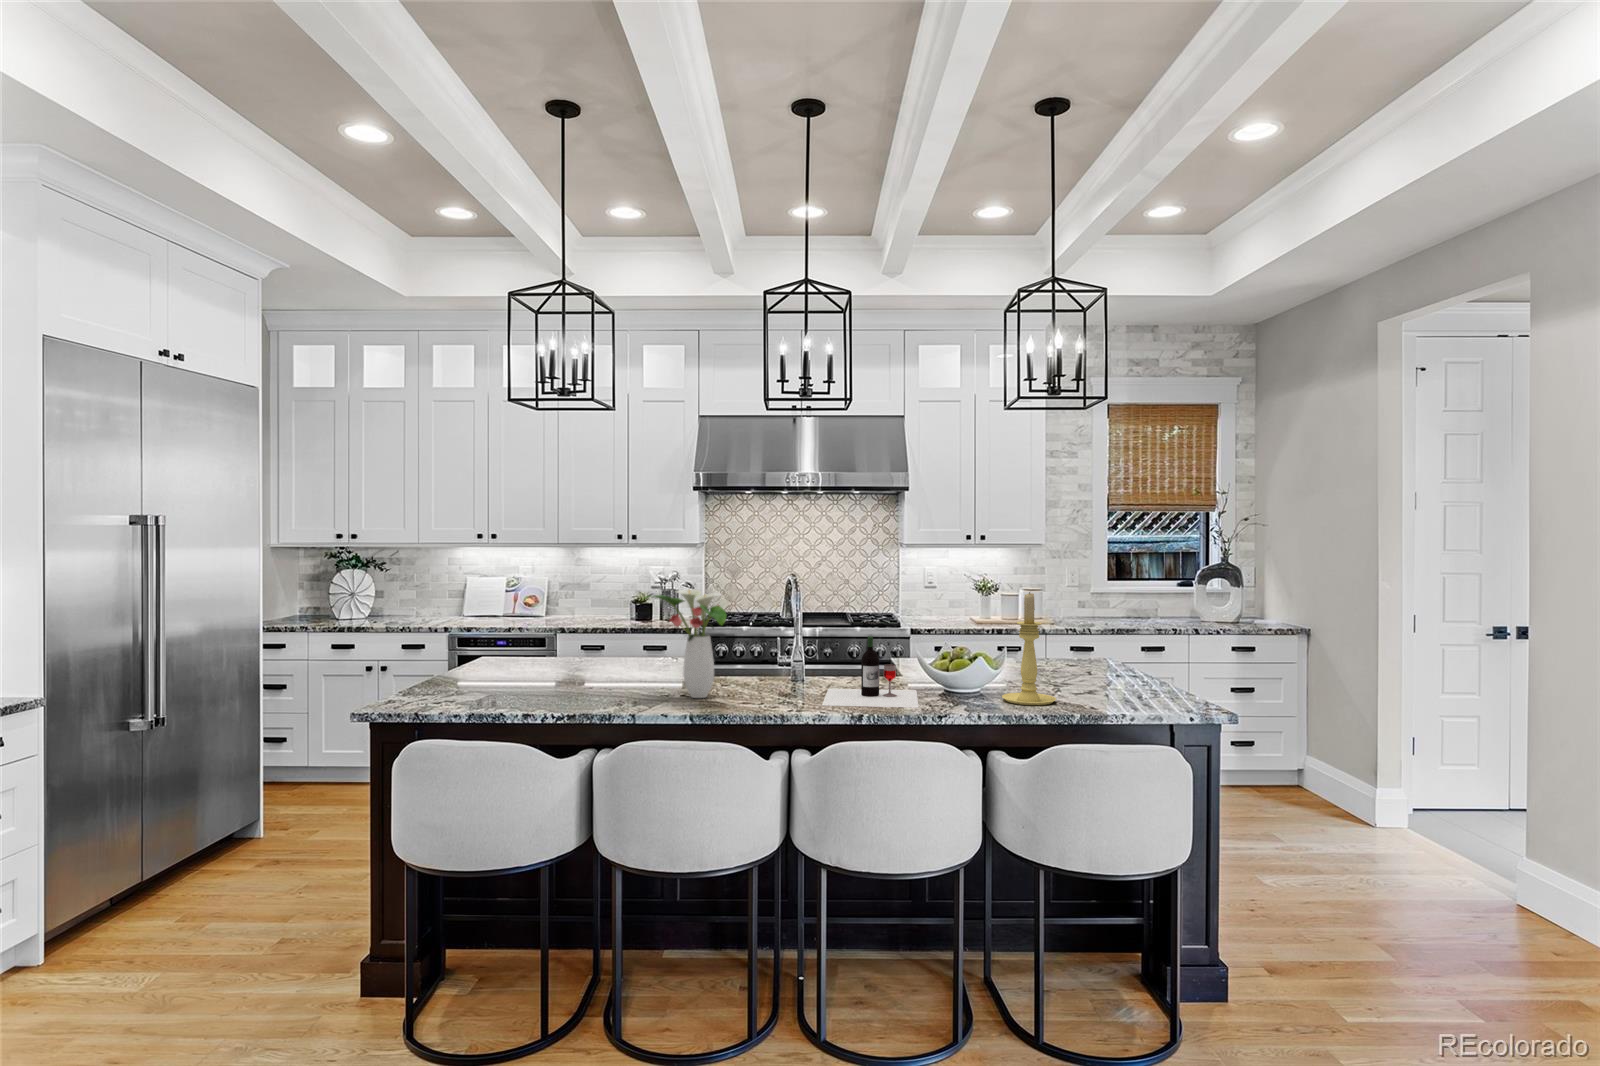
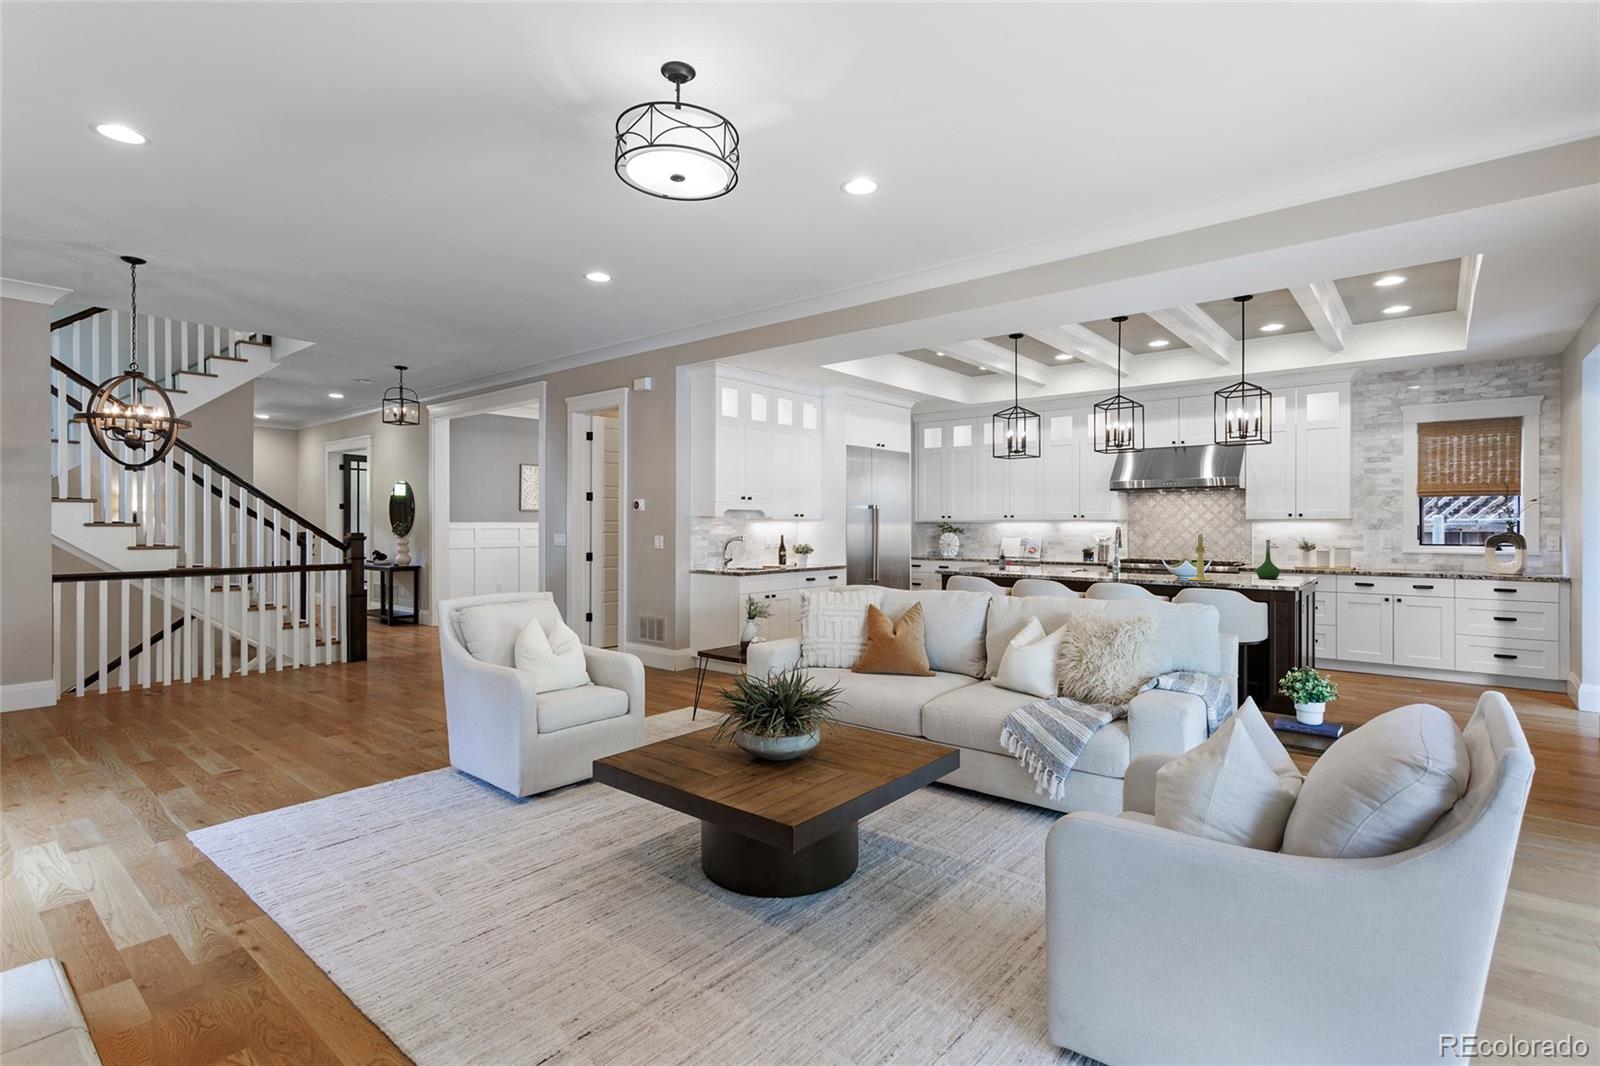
flower arrangement: present [654,589,726,698] -> none [1037,532,1071,575]
vase: none [1067,596,1110,678] -> present [1256,540,1280,579]
wine bottle: present [822,636,918,708] -> present [987,550,1015,572]

